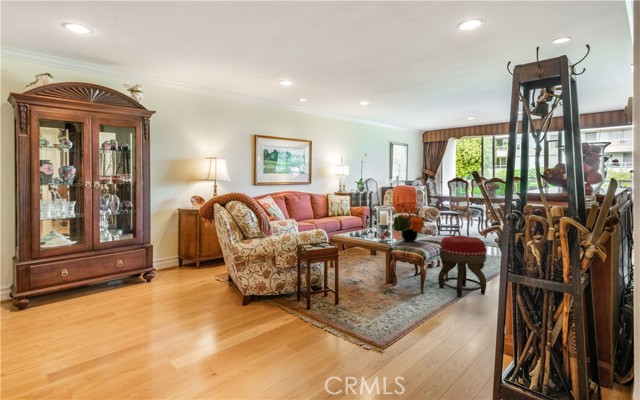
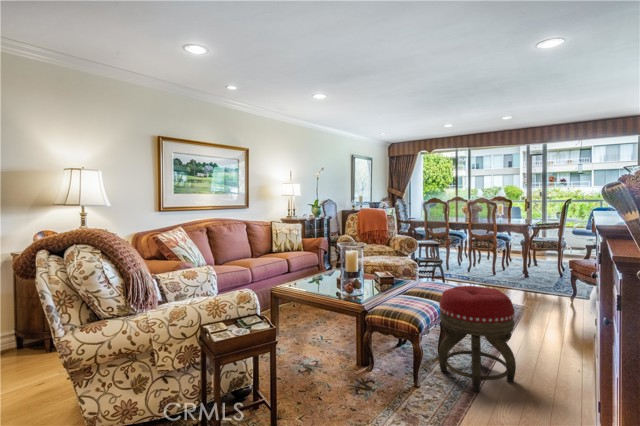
flower arrangement: present [392,213,425,242] -> none [363,251,416,298]

